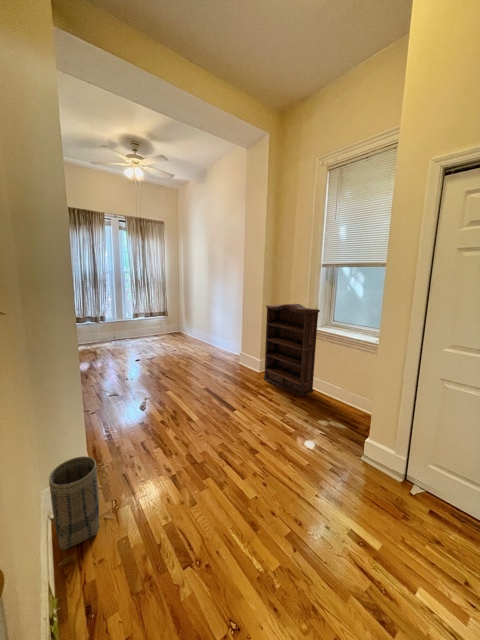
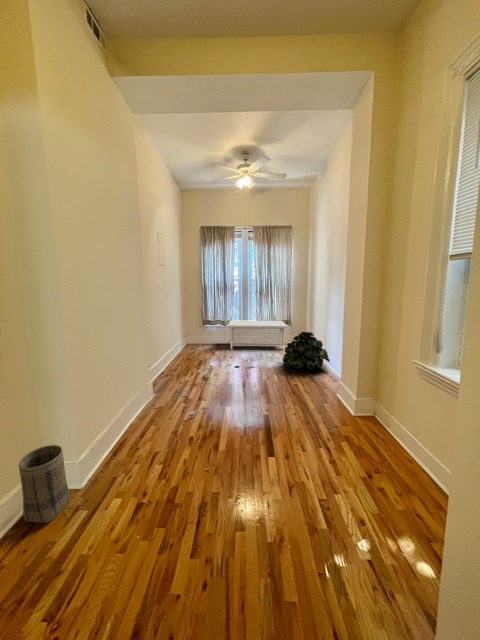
bookshelf: present [263,304,320,397] -> none [350,324,438,477]
storage bench: none [104,313,171,347] -> present [229,320,287,350]
potted plant: none [180,319,220,353] -> present [283,332,330,370]

